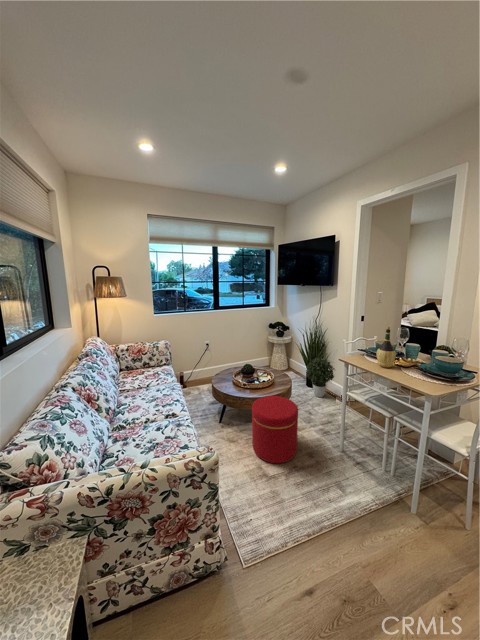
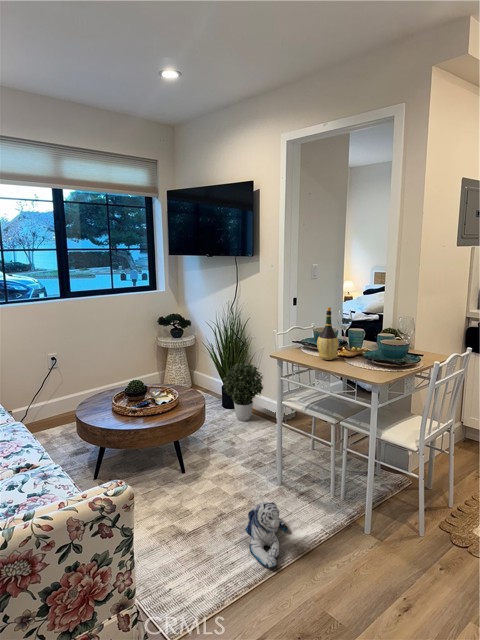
ottoman: present [252,396,298,463] -> none [152,422,221,517]
plush toy: none [311,467,344,523] -> present [245,502,288,567]

